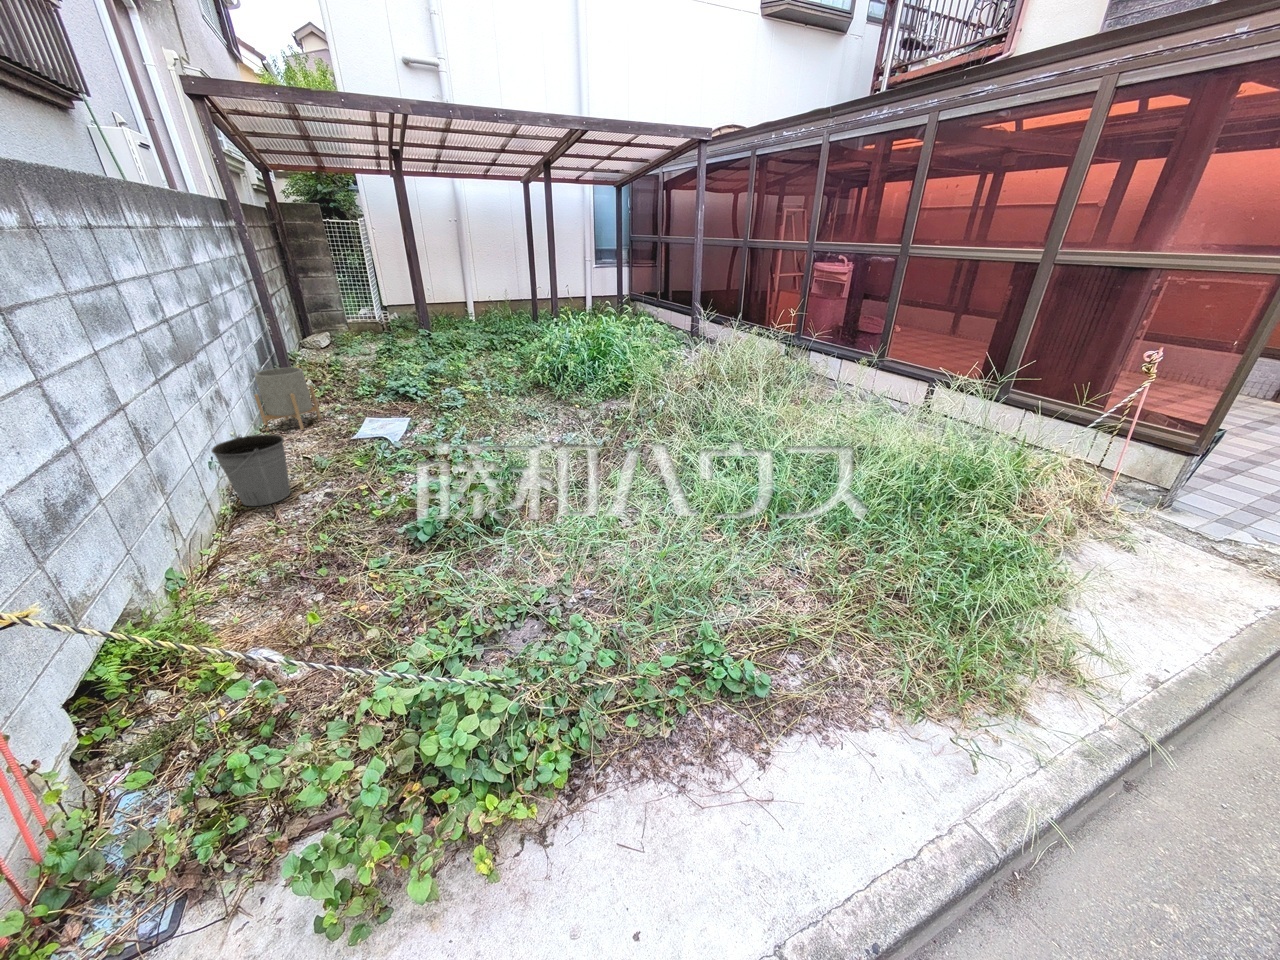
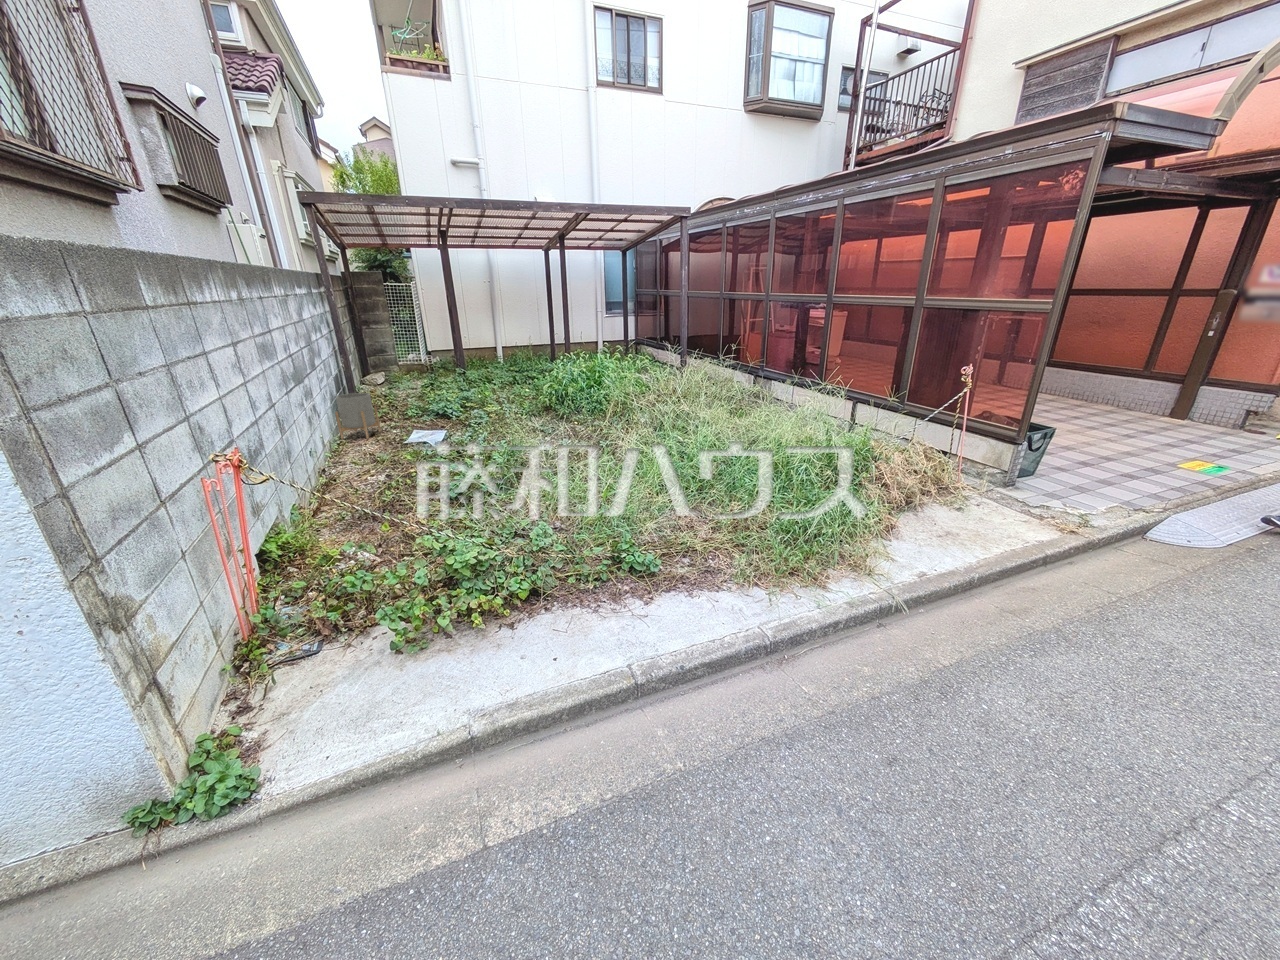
bucket: present [212,434,290,506] -> none [313,435,362,484]

